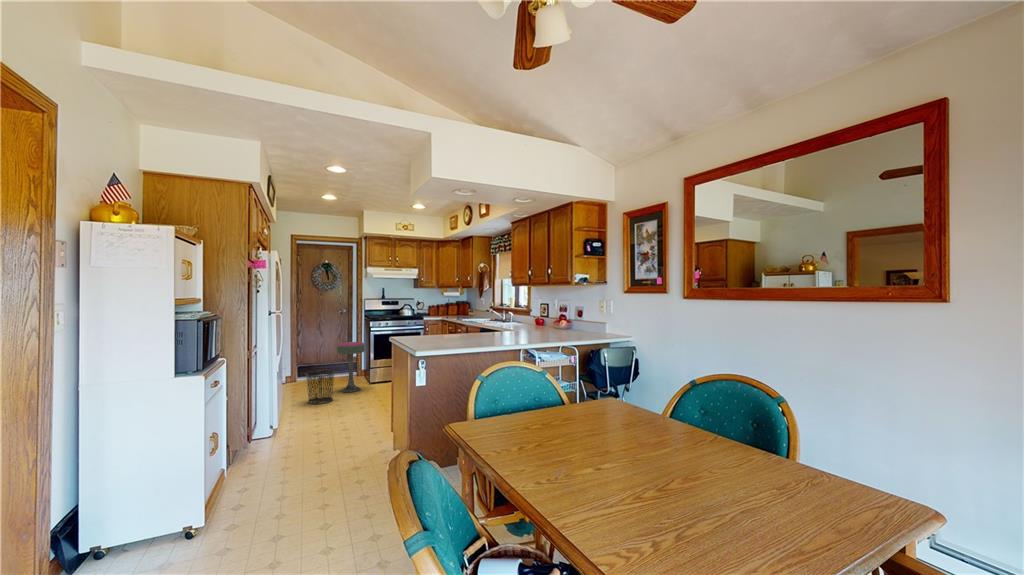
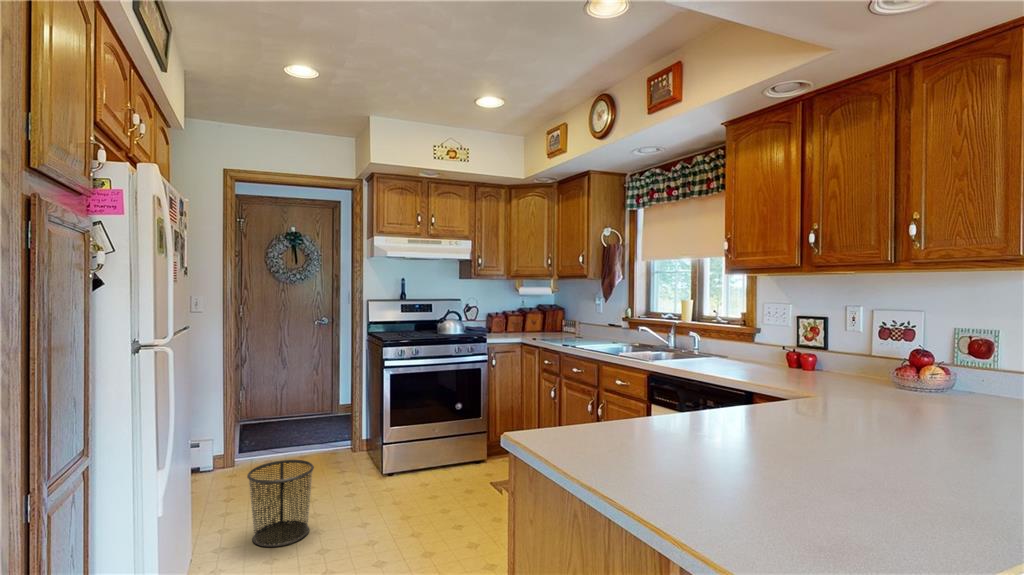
bar stool: present [337,342,365,392] -> none [316,391,374,503]

